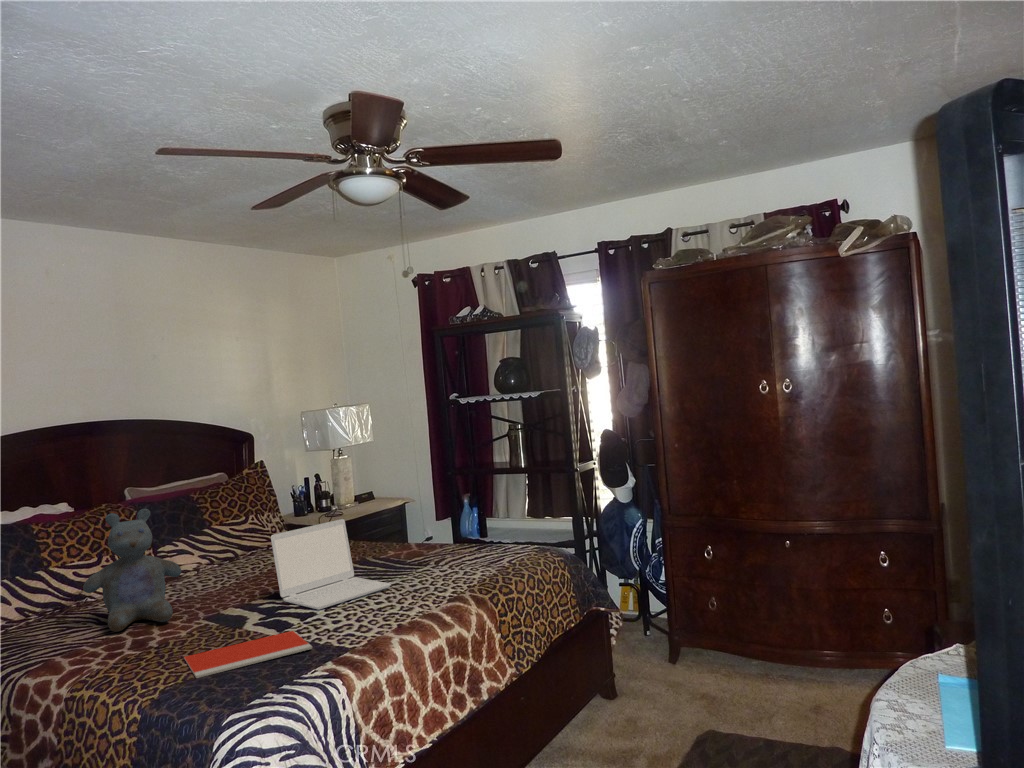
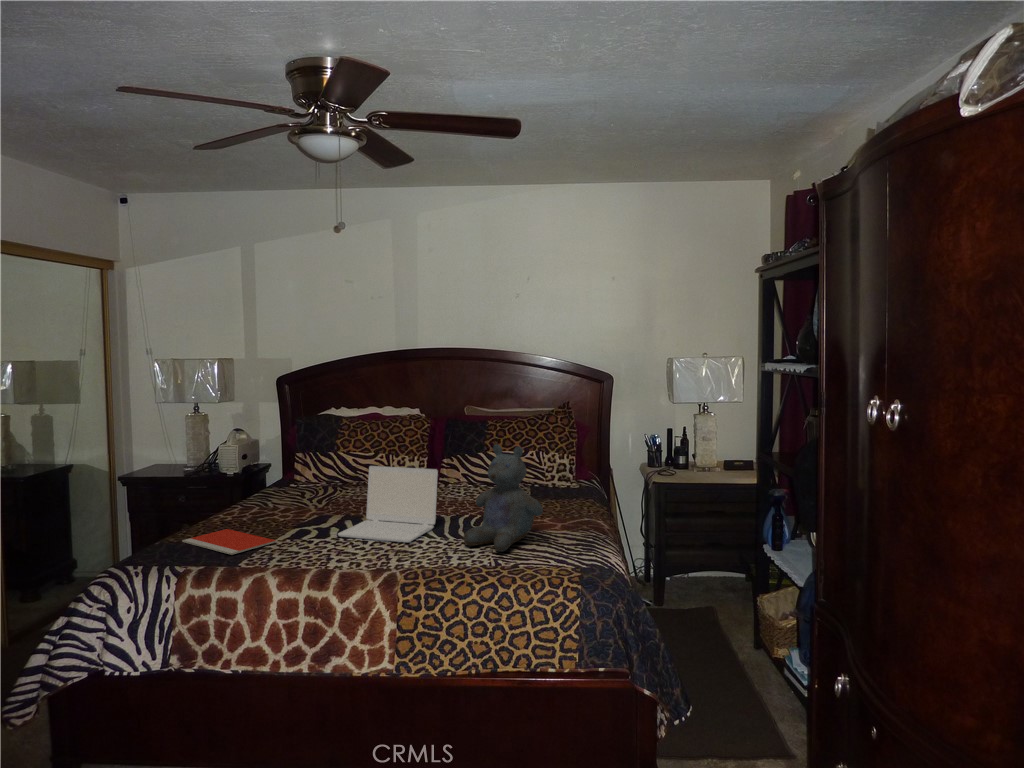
stuffed bear: present [83,509,181,632] -> present [463,445,543,552]

